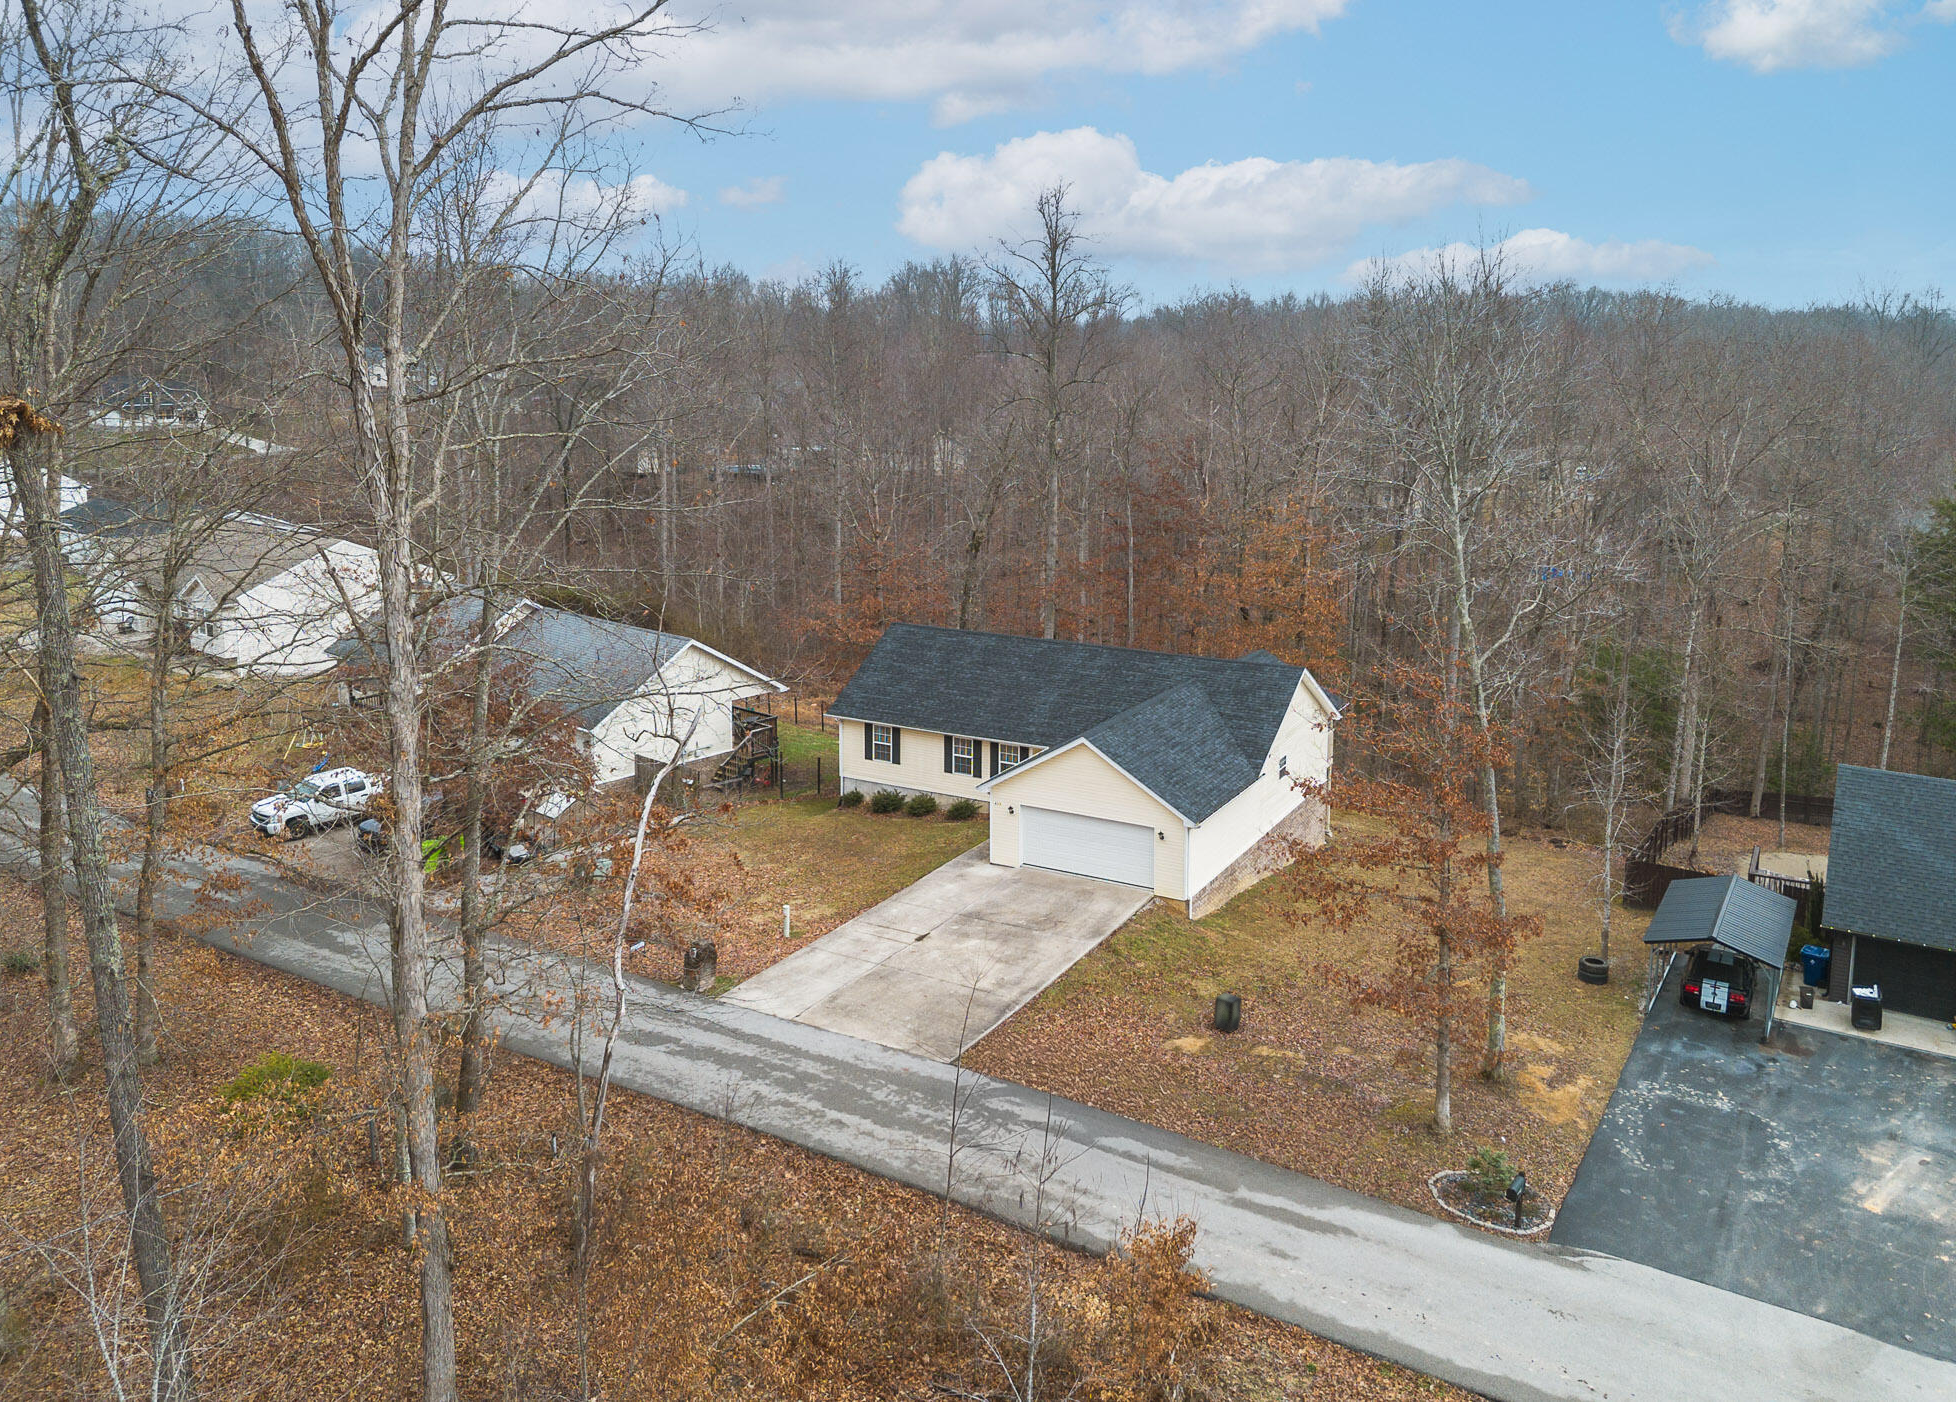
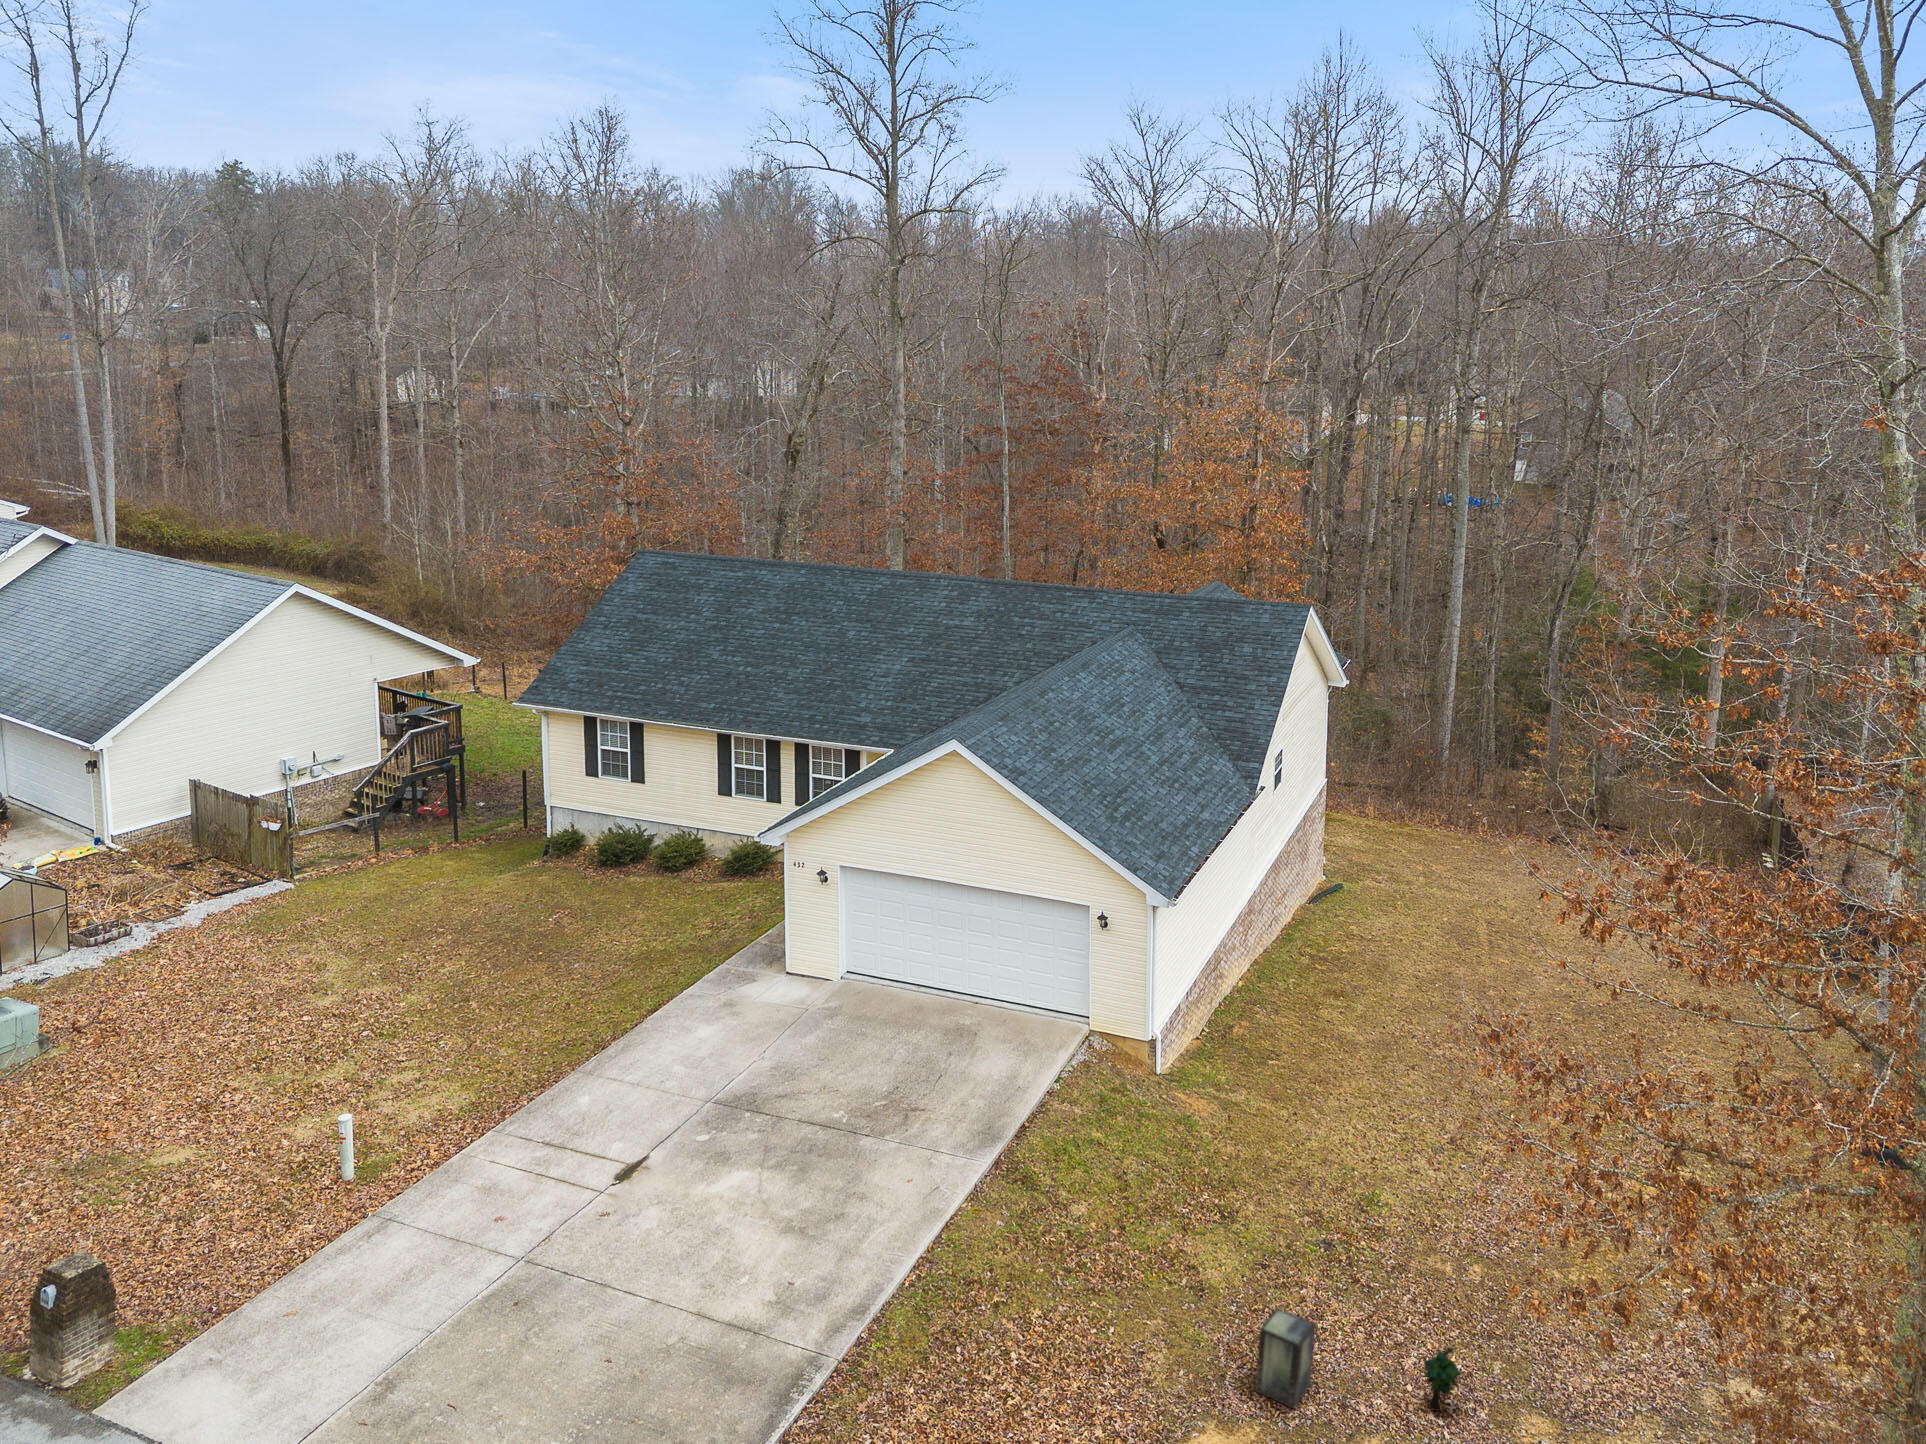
decorative plant: none [1289,1008,1309,1039] -> present [1423,1347,1460,1411]

